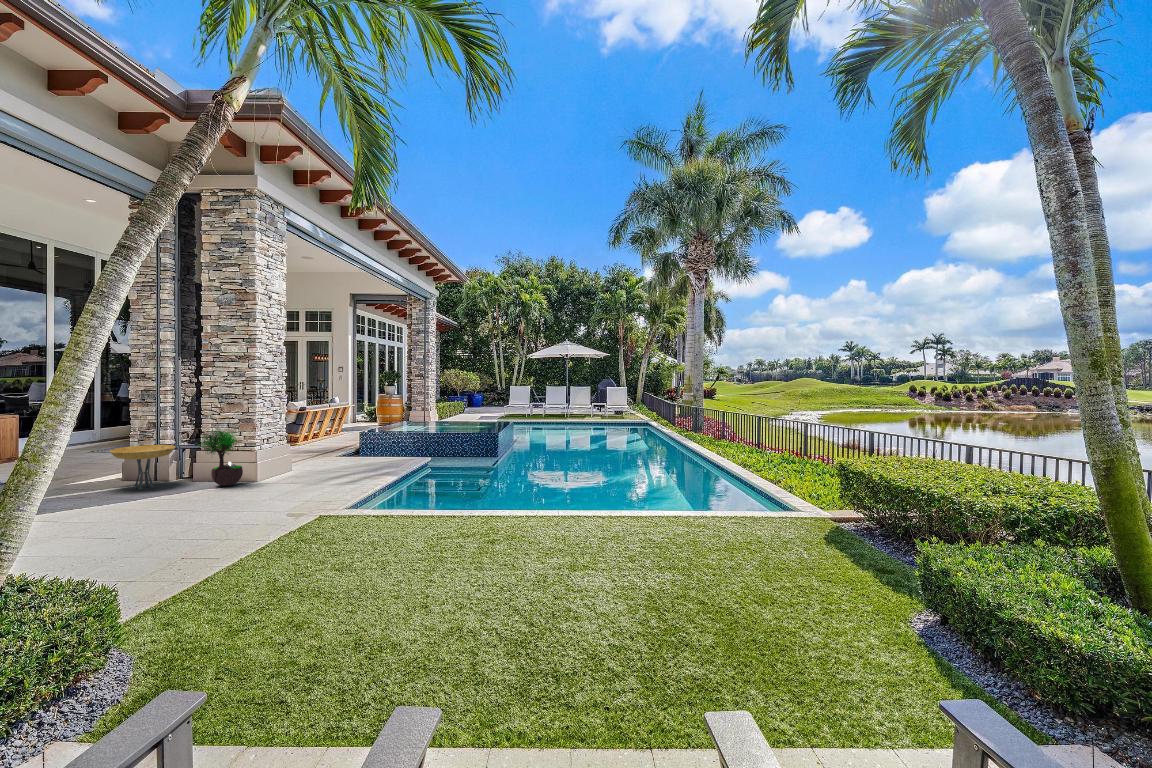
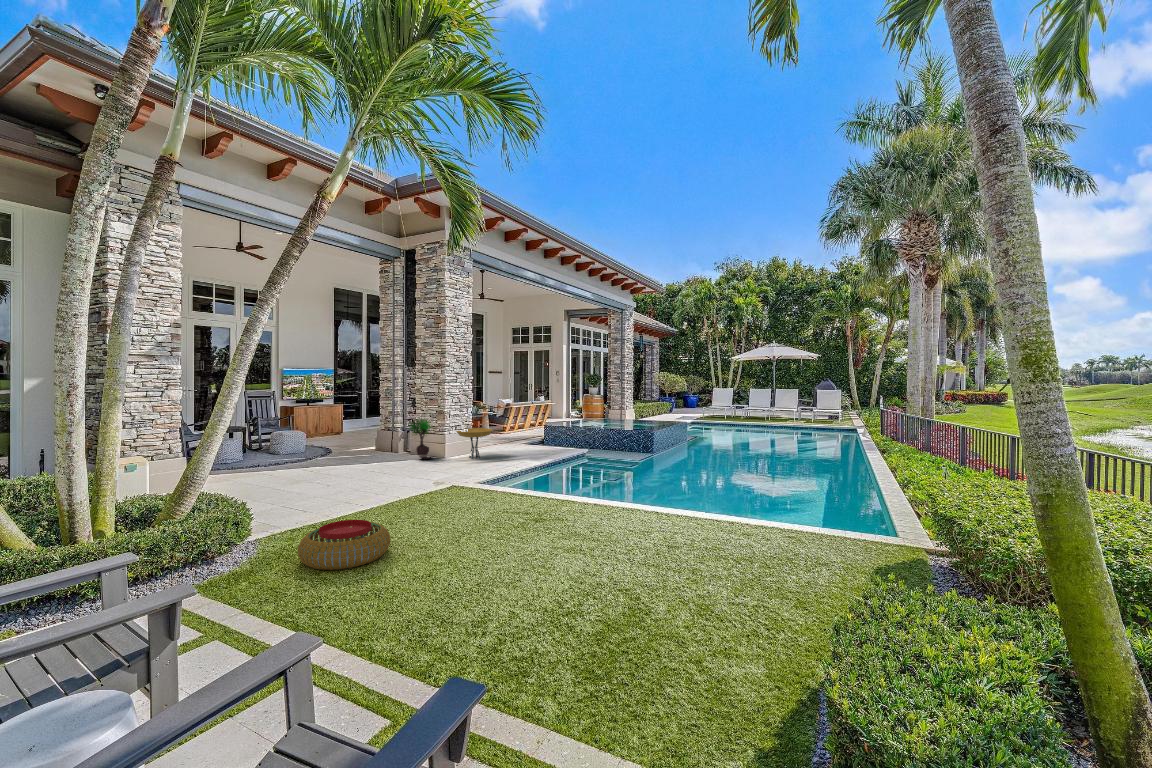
side table: present [110,445,175,490] -> present [456,428,492,459]
pouf: none [224,578,363,662] -> present [298,520,390,570]

